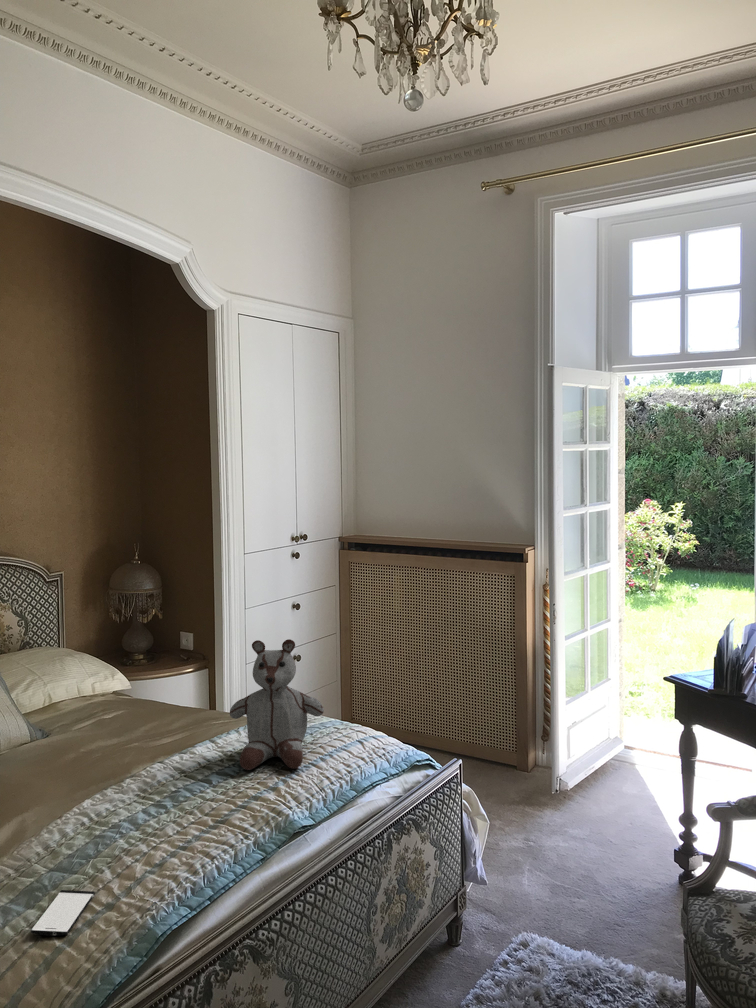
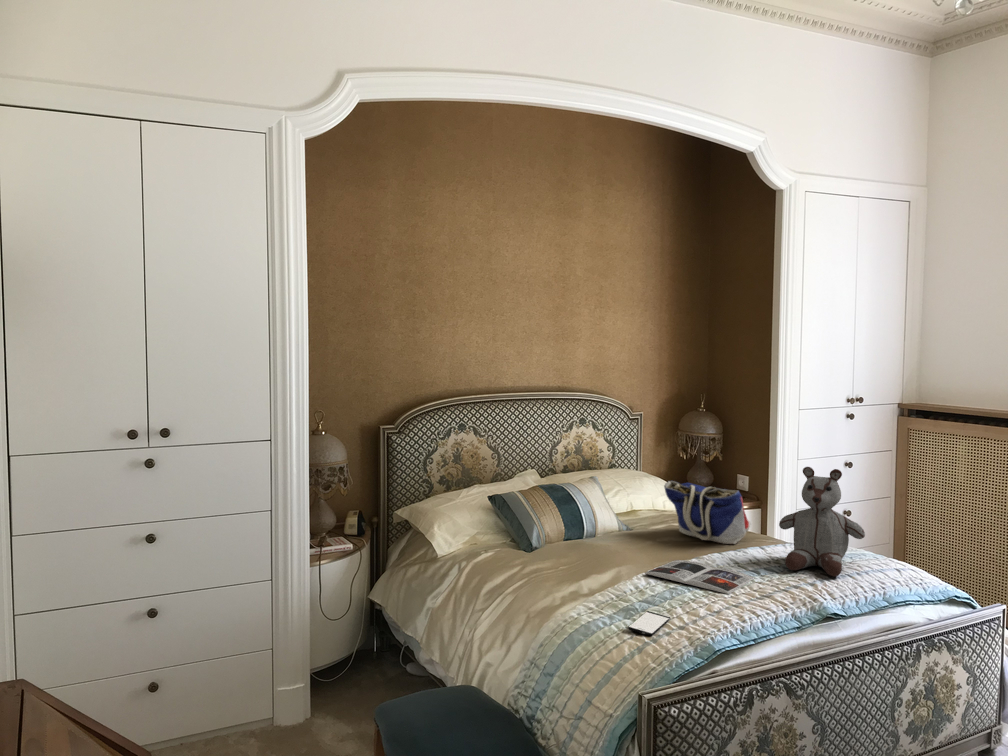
tote bag: none [85,674,197,745] -> present [664,481,751,544]
magazine: none [60,784,207,827] -> present [645,560,754,594]

